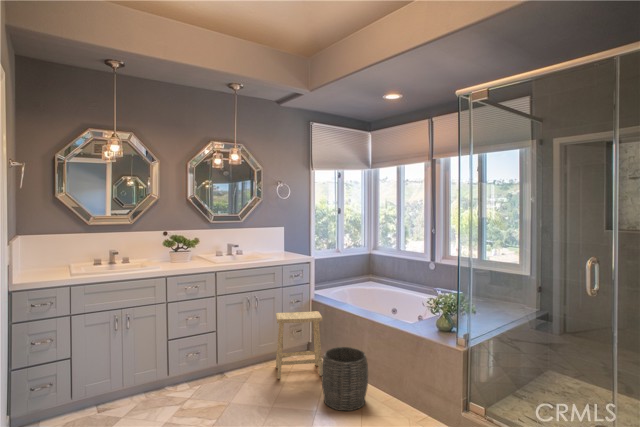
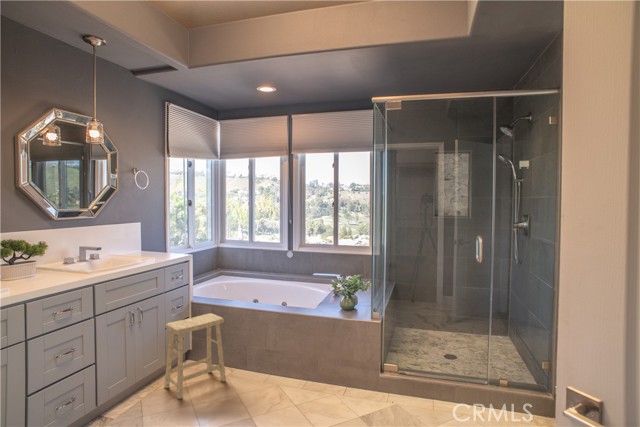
woven basket: present [321,347,368,411] -> none [244,342,293,409]

